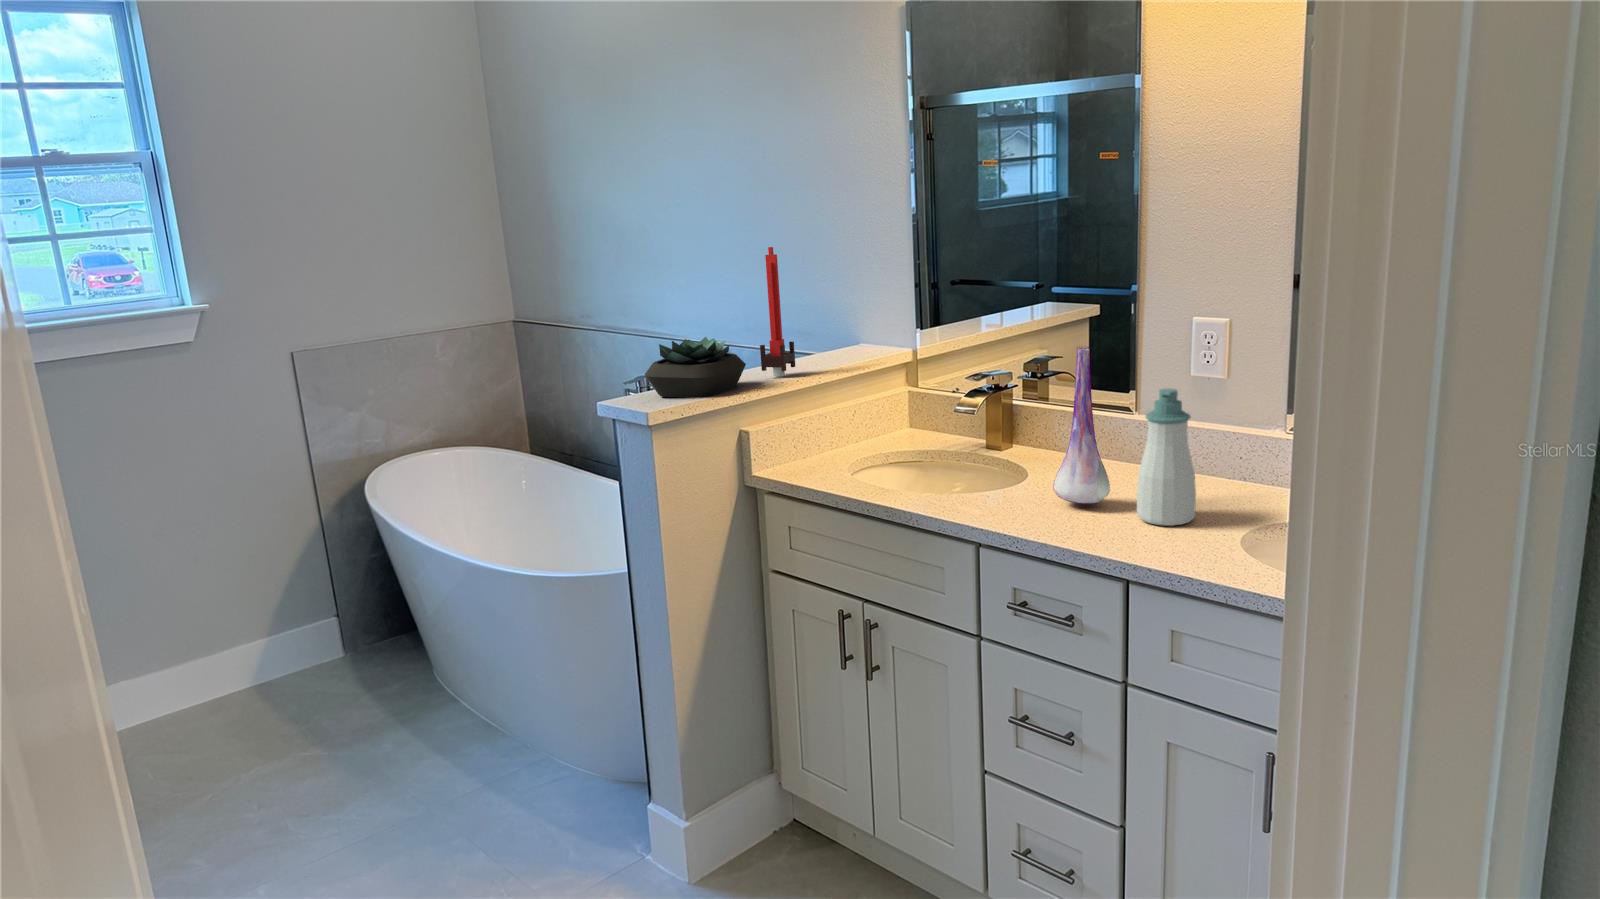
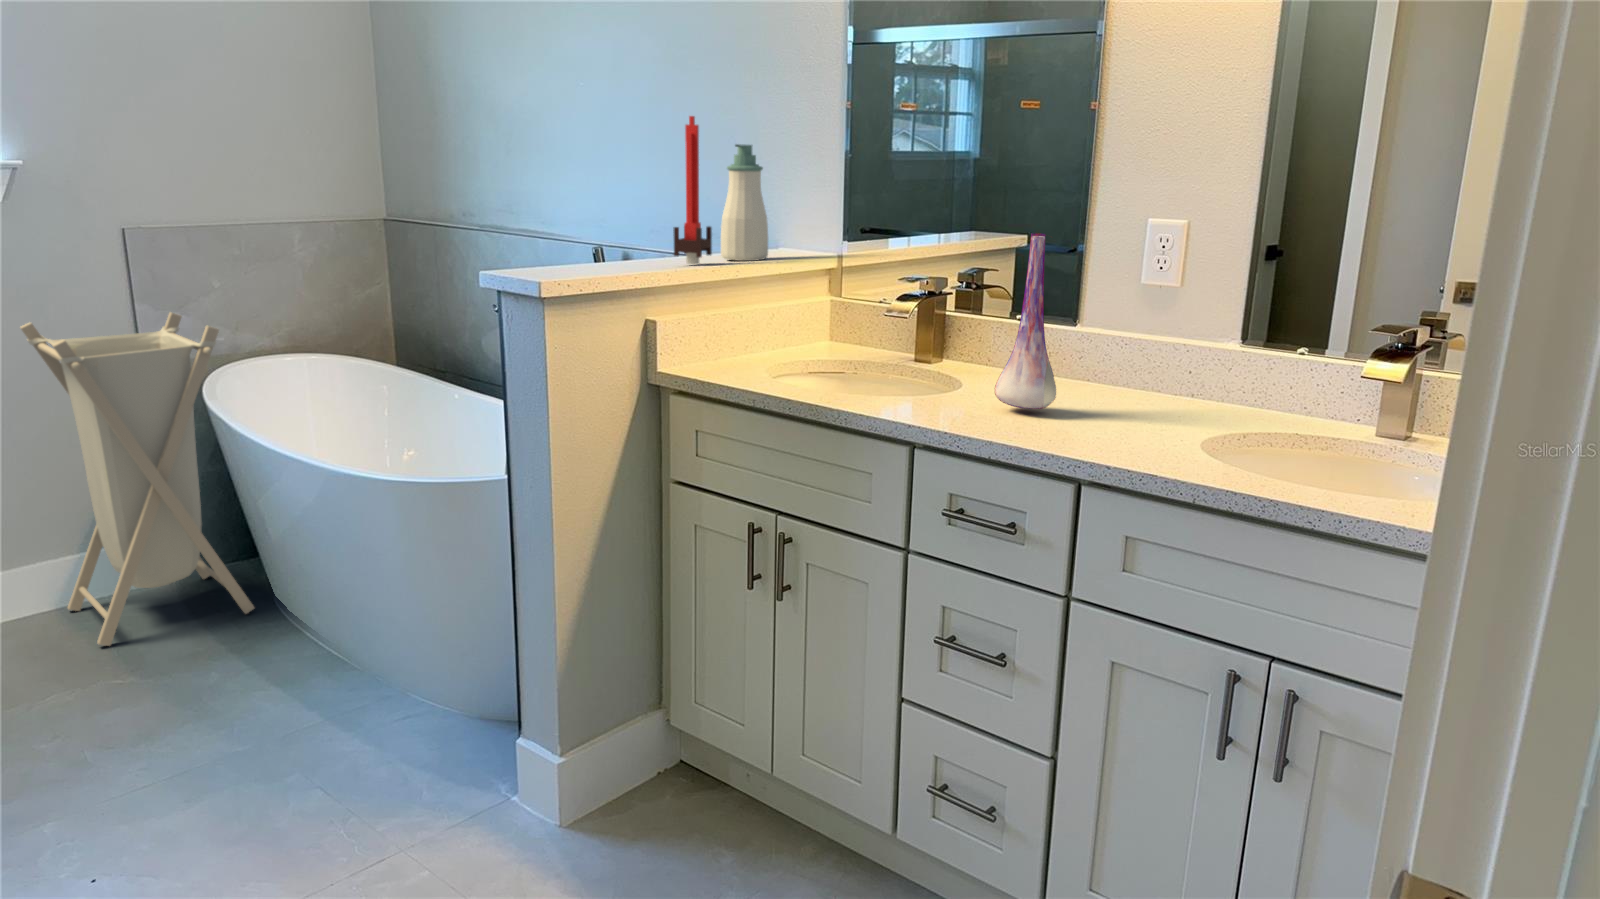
succulent plant: present [645,337,746,398] -> none [541,211,657,276]
soap bottle: present [1137,388,1196,526] -> present [721,144,768,261]
laundry hamper: none [214,423,418,720] -> present [20,312,254,646]

